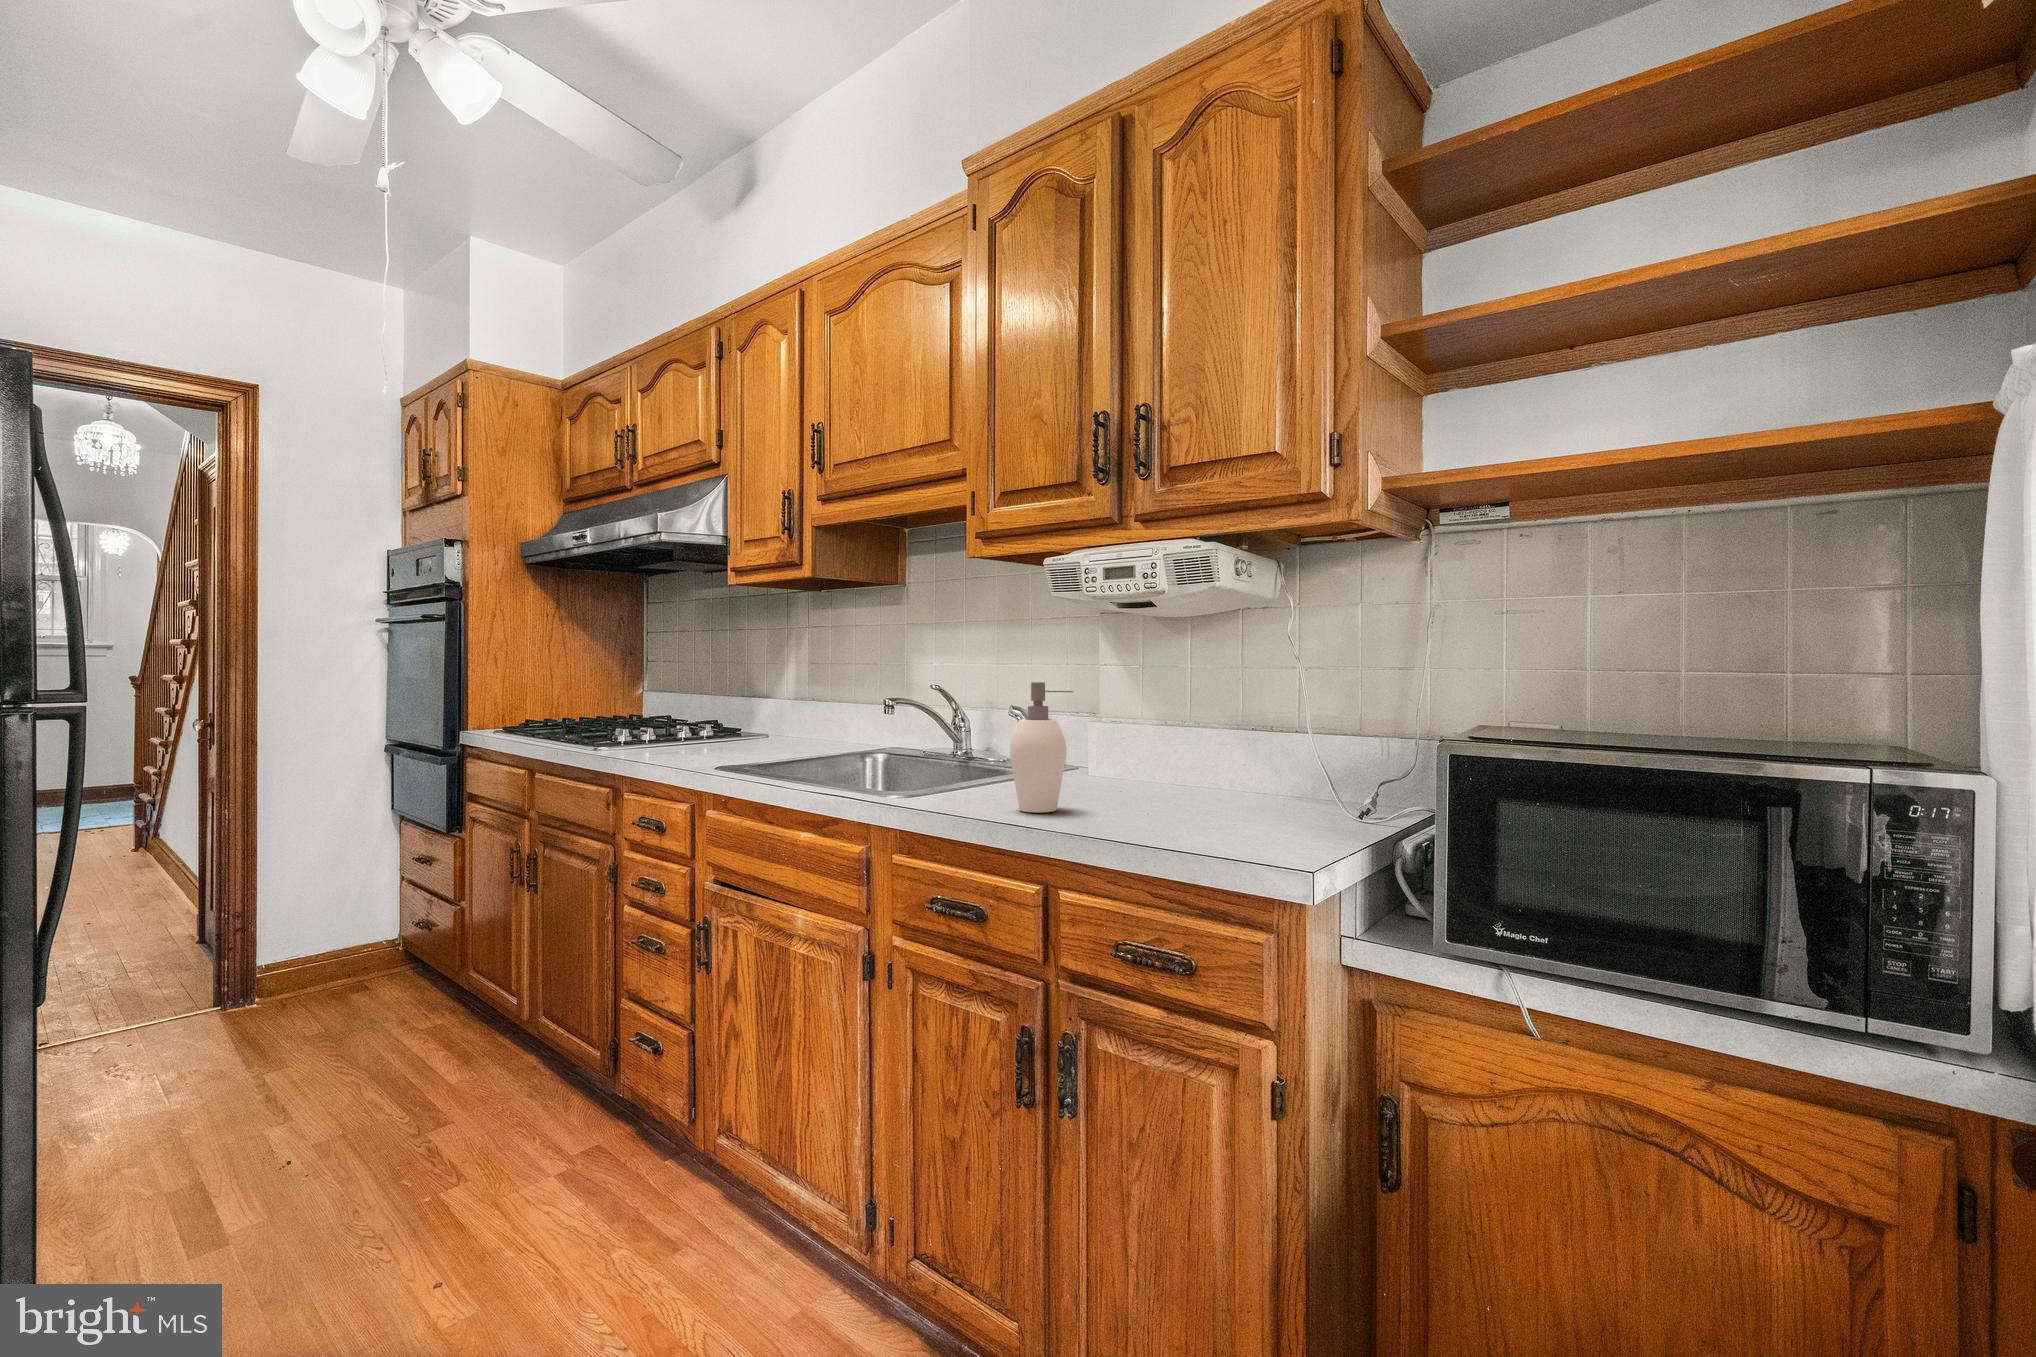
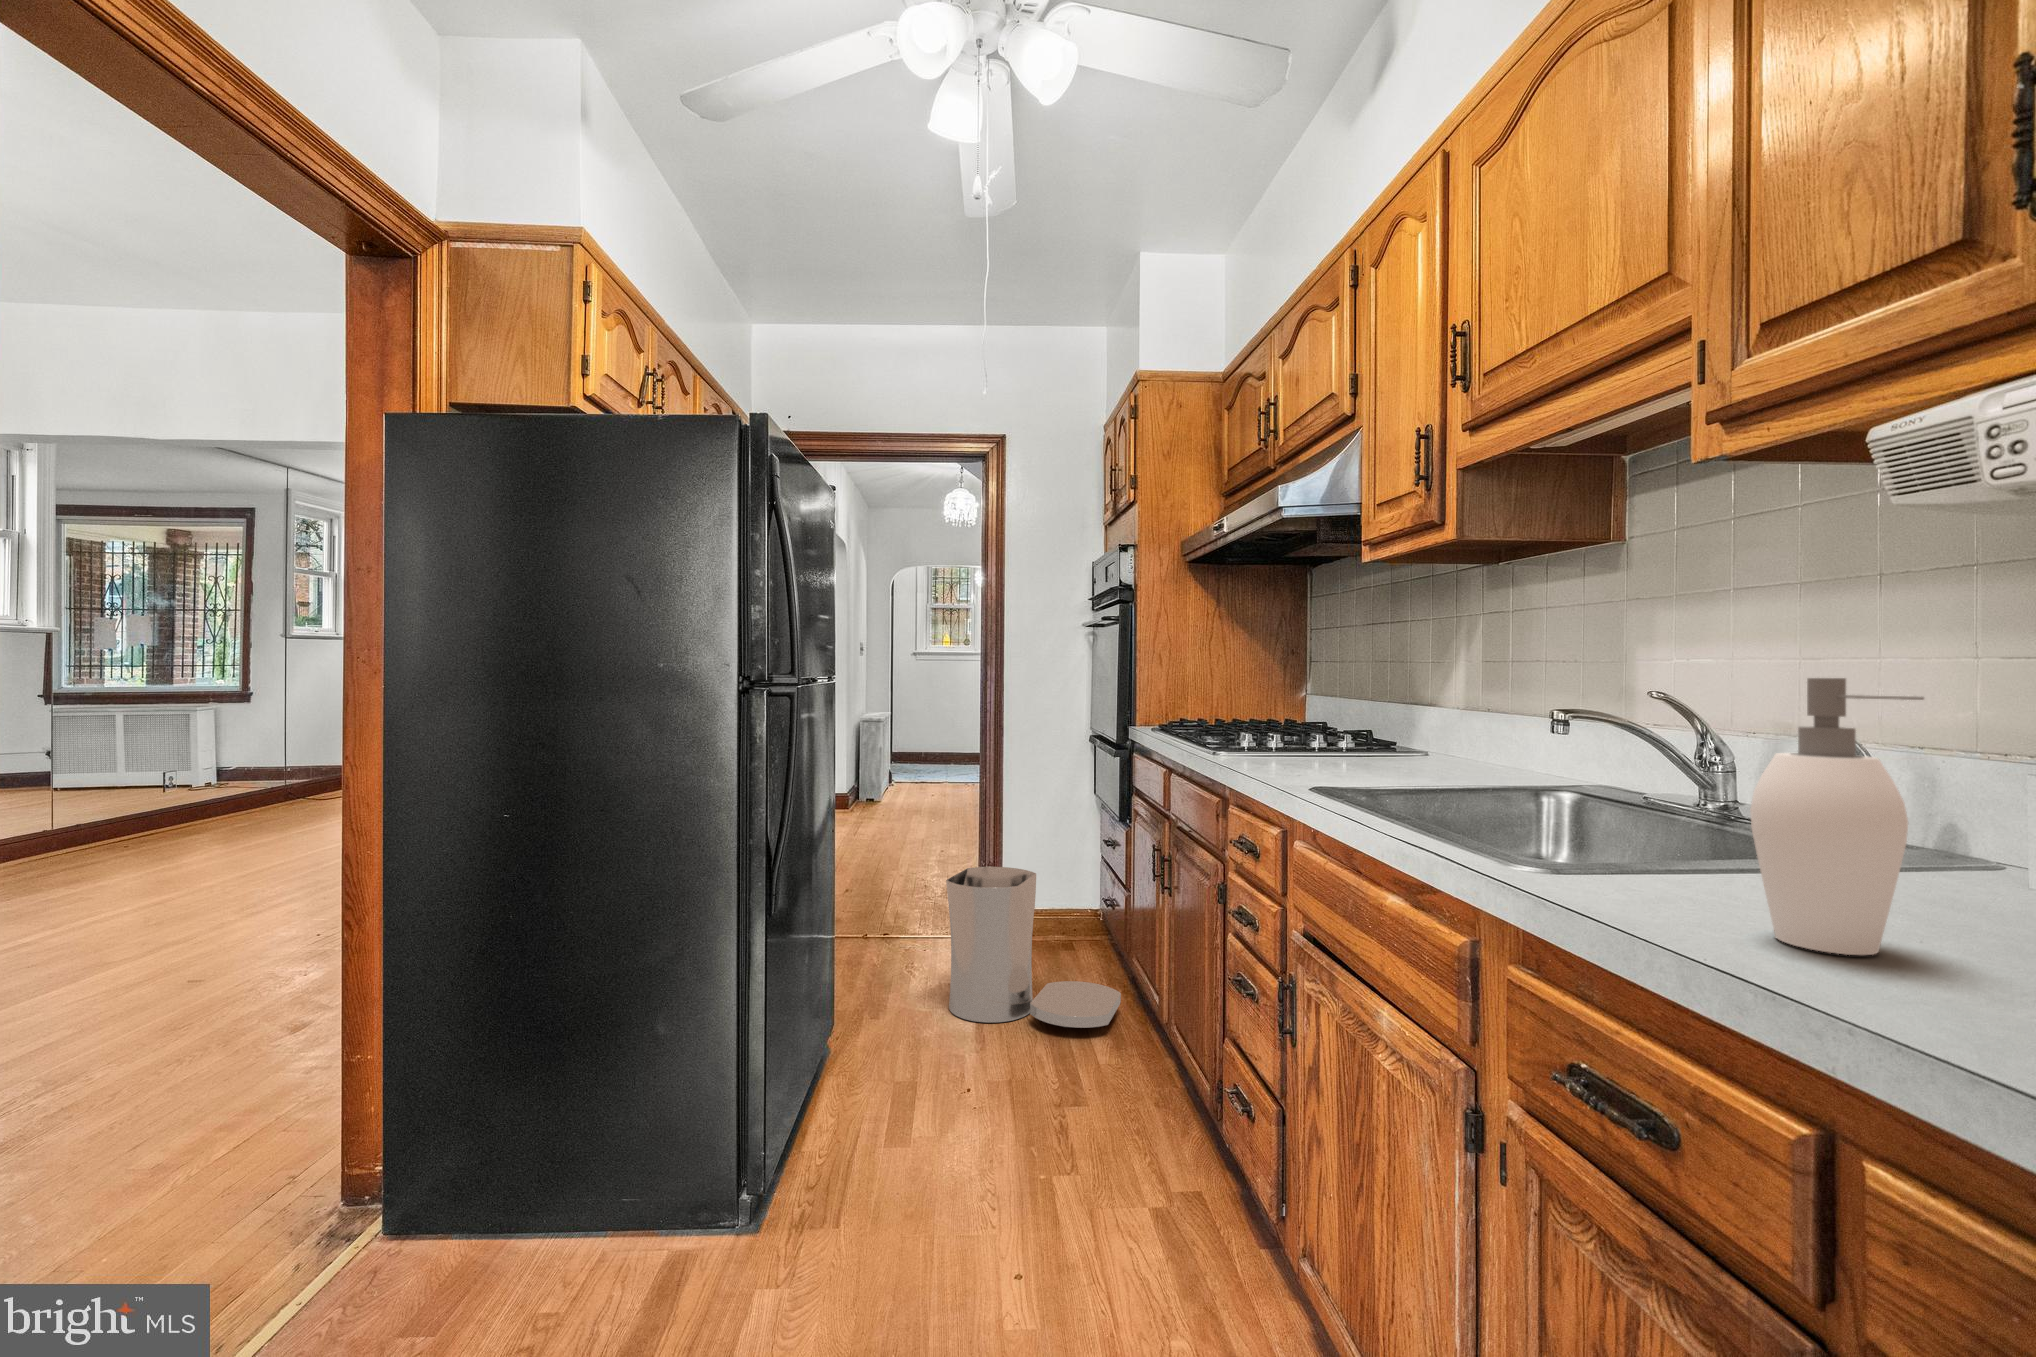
trash can: none [212,900,457,1088] -> present [946,867,1121,1028]

